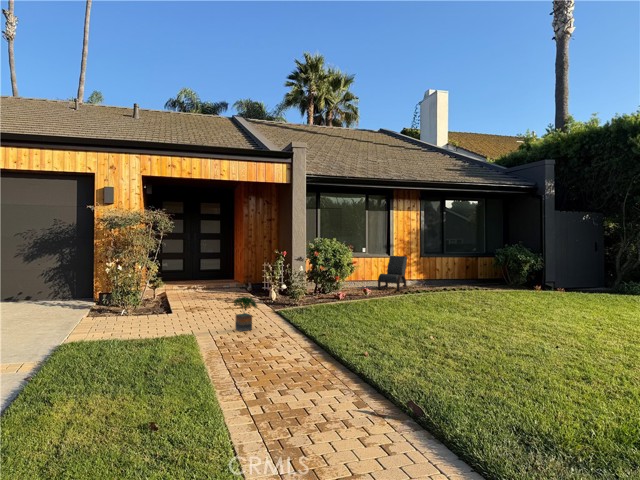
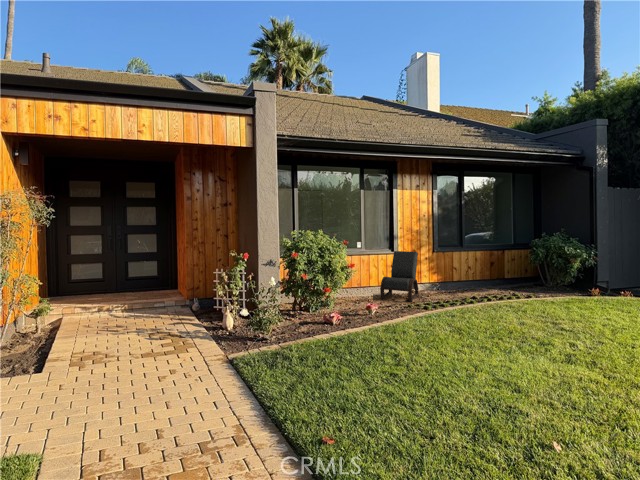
potted tree: present [234,297,257,332] -> none [119,359,177,444]

